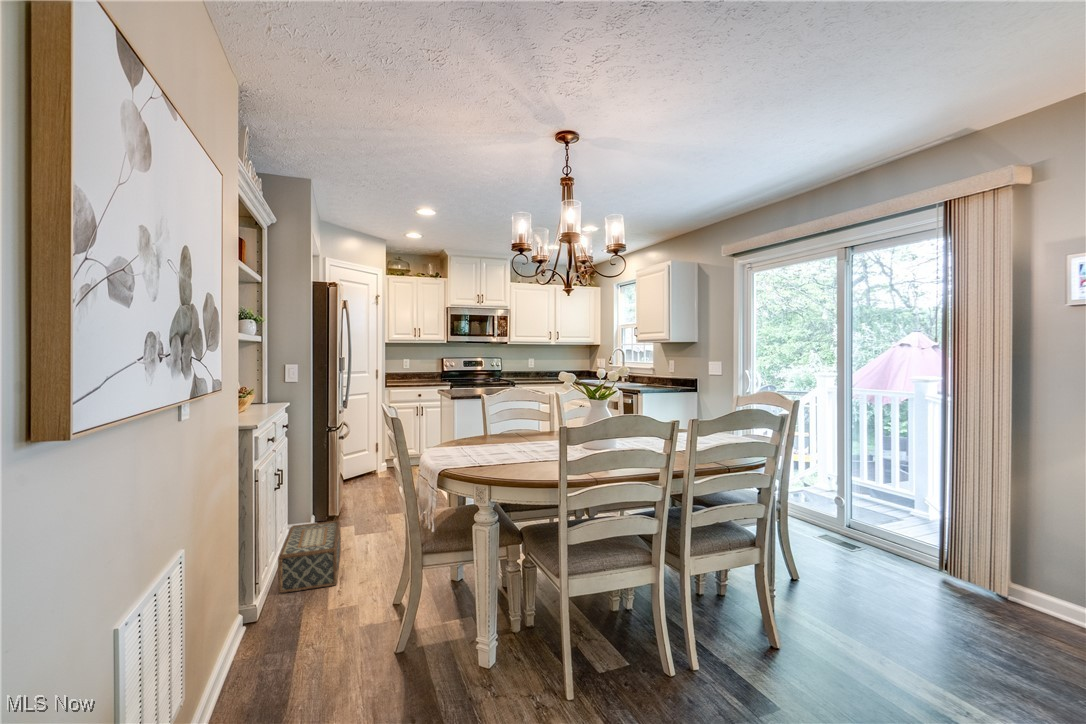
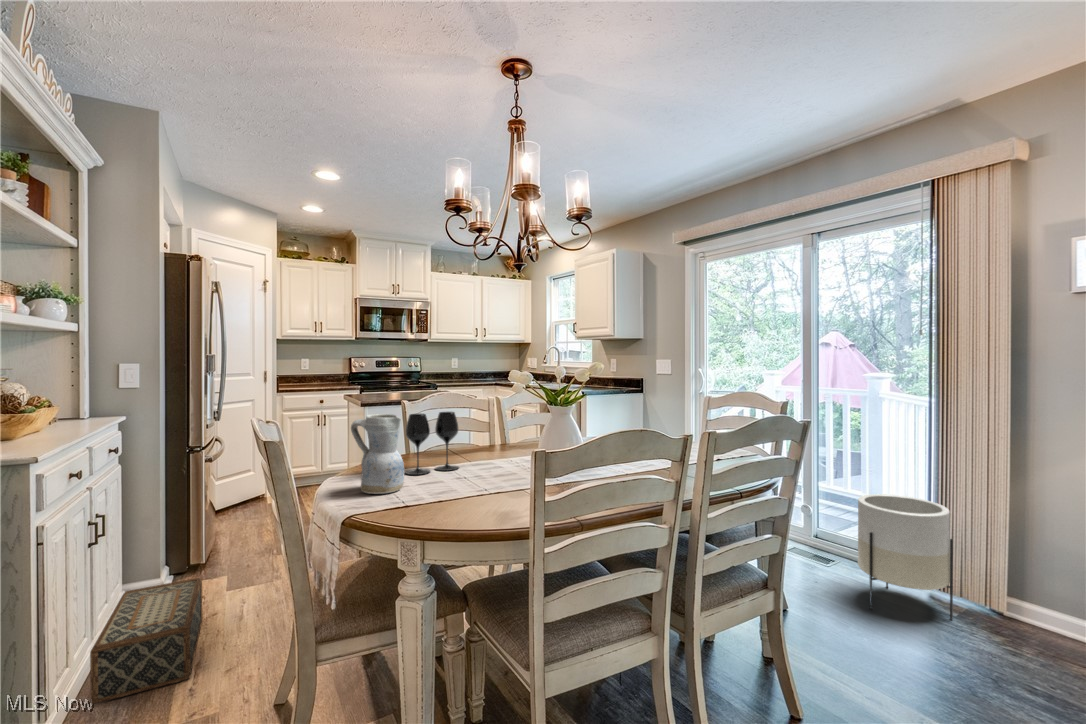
ceramic pitcher: none [444,403,480,459] -> present [351,414,404,494]
wine glass: none [482,403,522,448] -> present [405,412,459,475]
planter: none [869,485,953,596] -> present [858,494,953,619]

